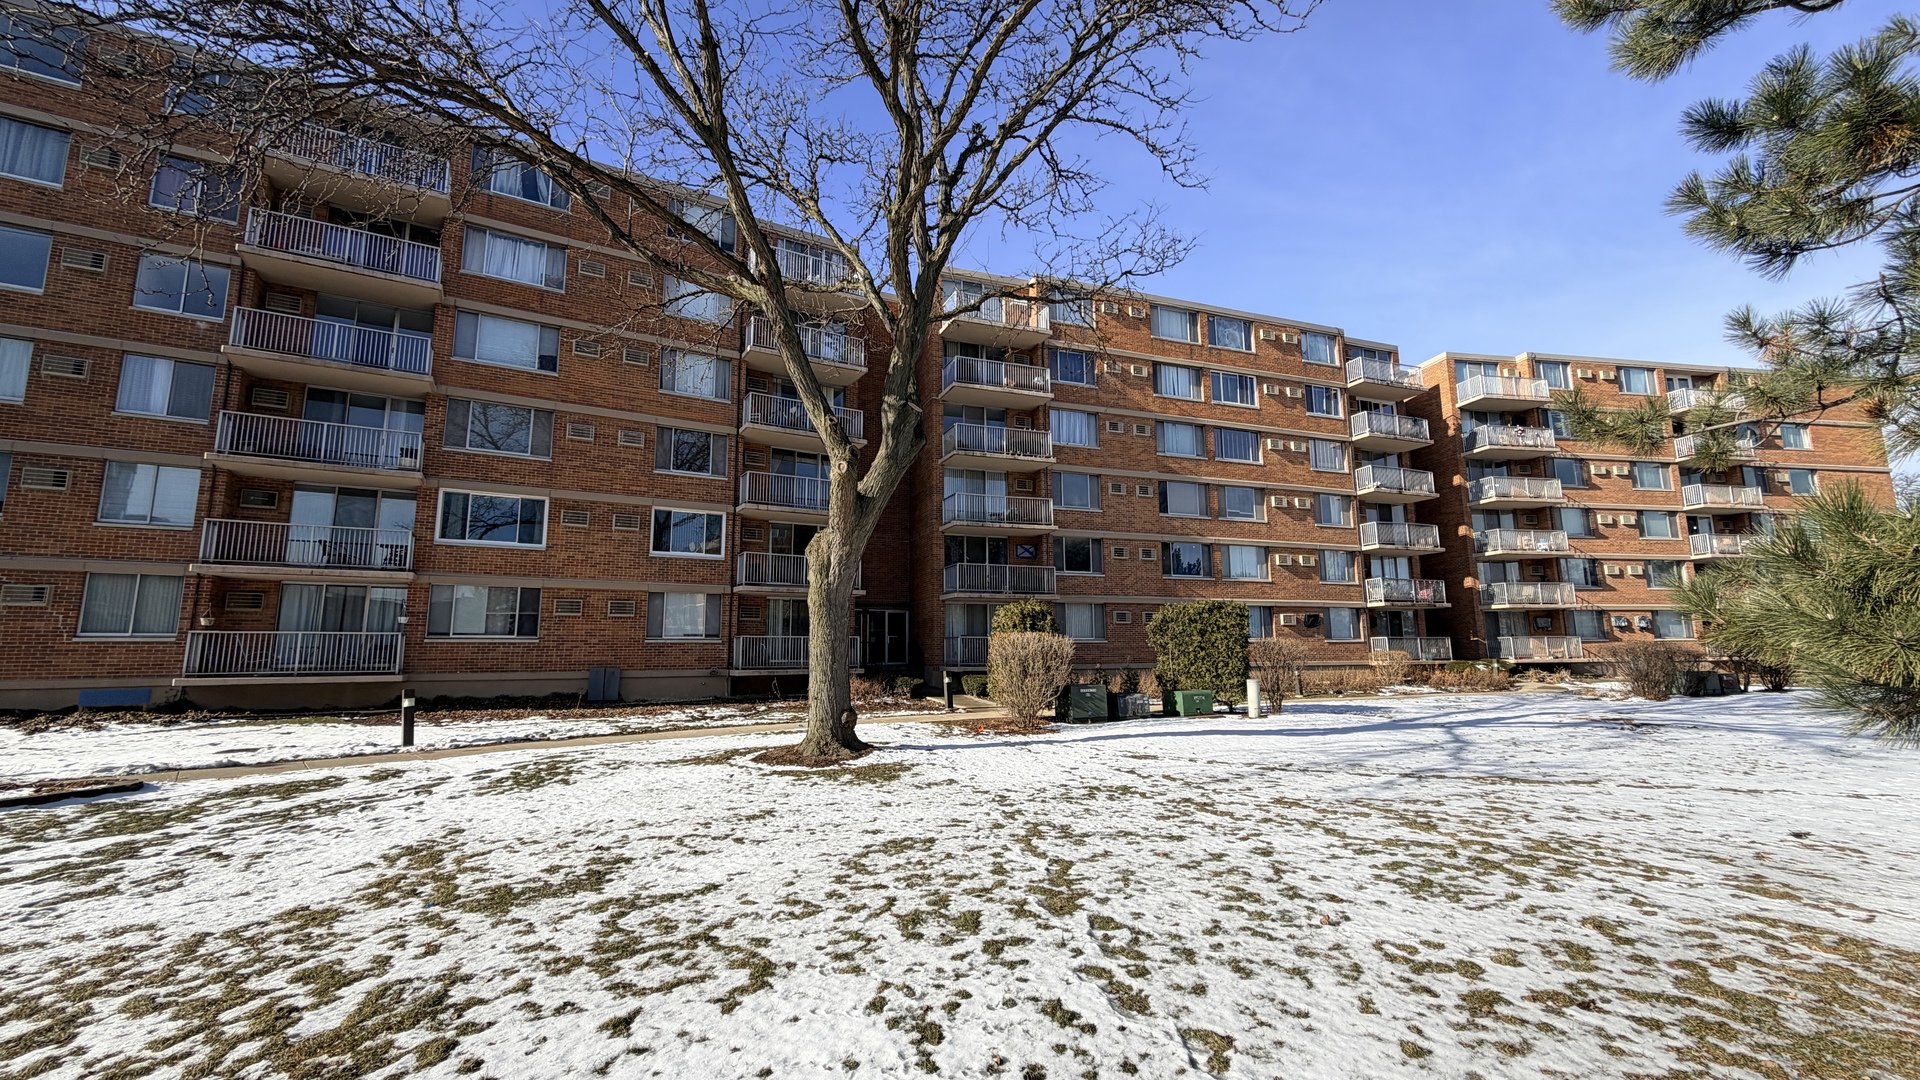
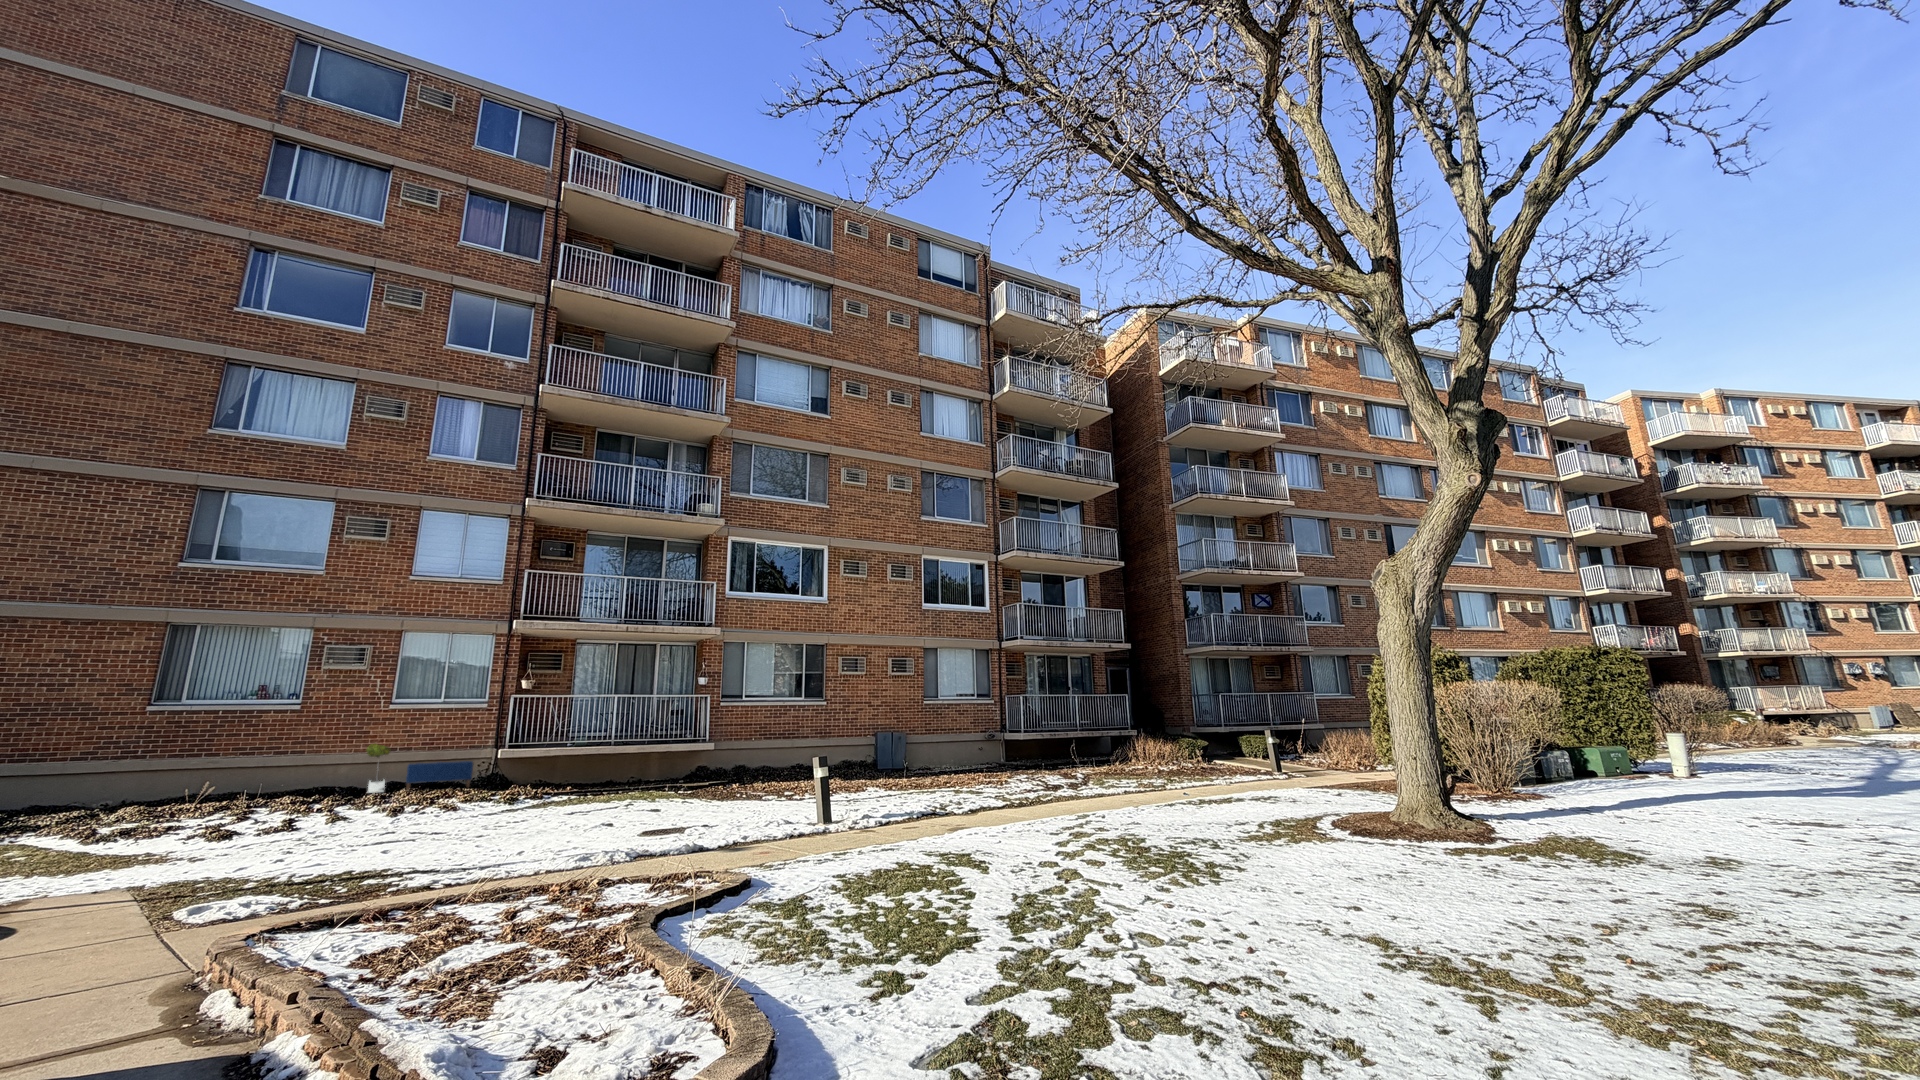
potted tree: none [39,671,66,714] -> present [367,744,391,793]

